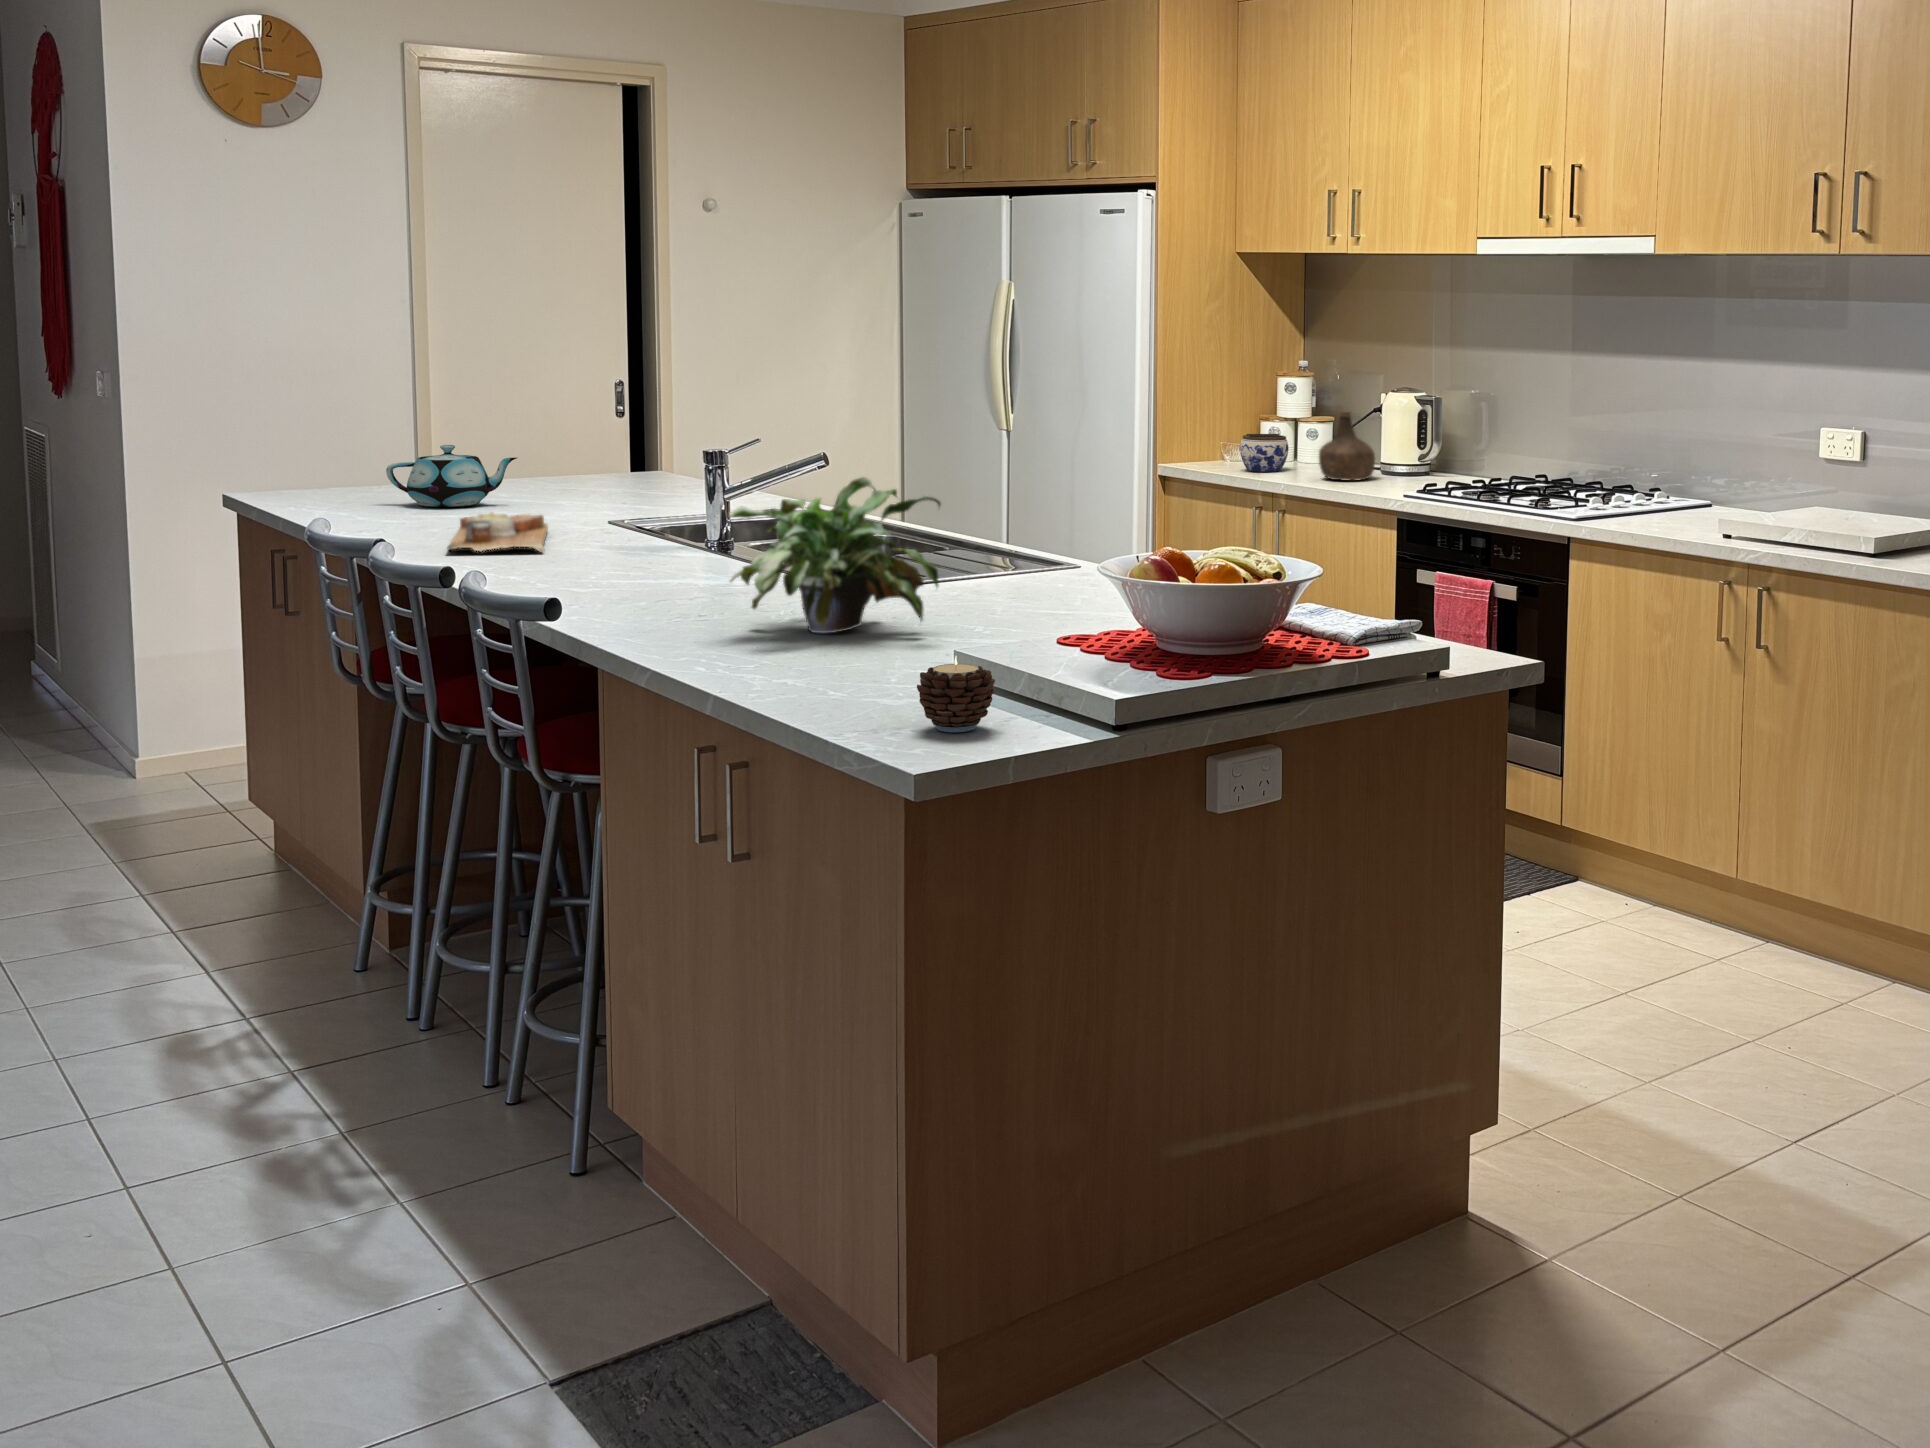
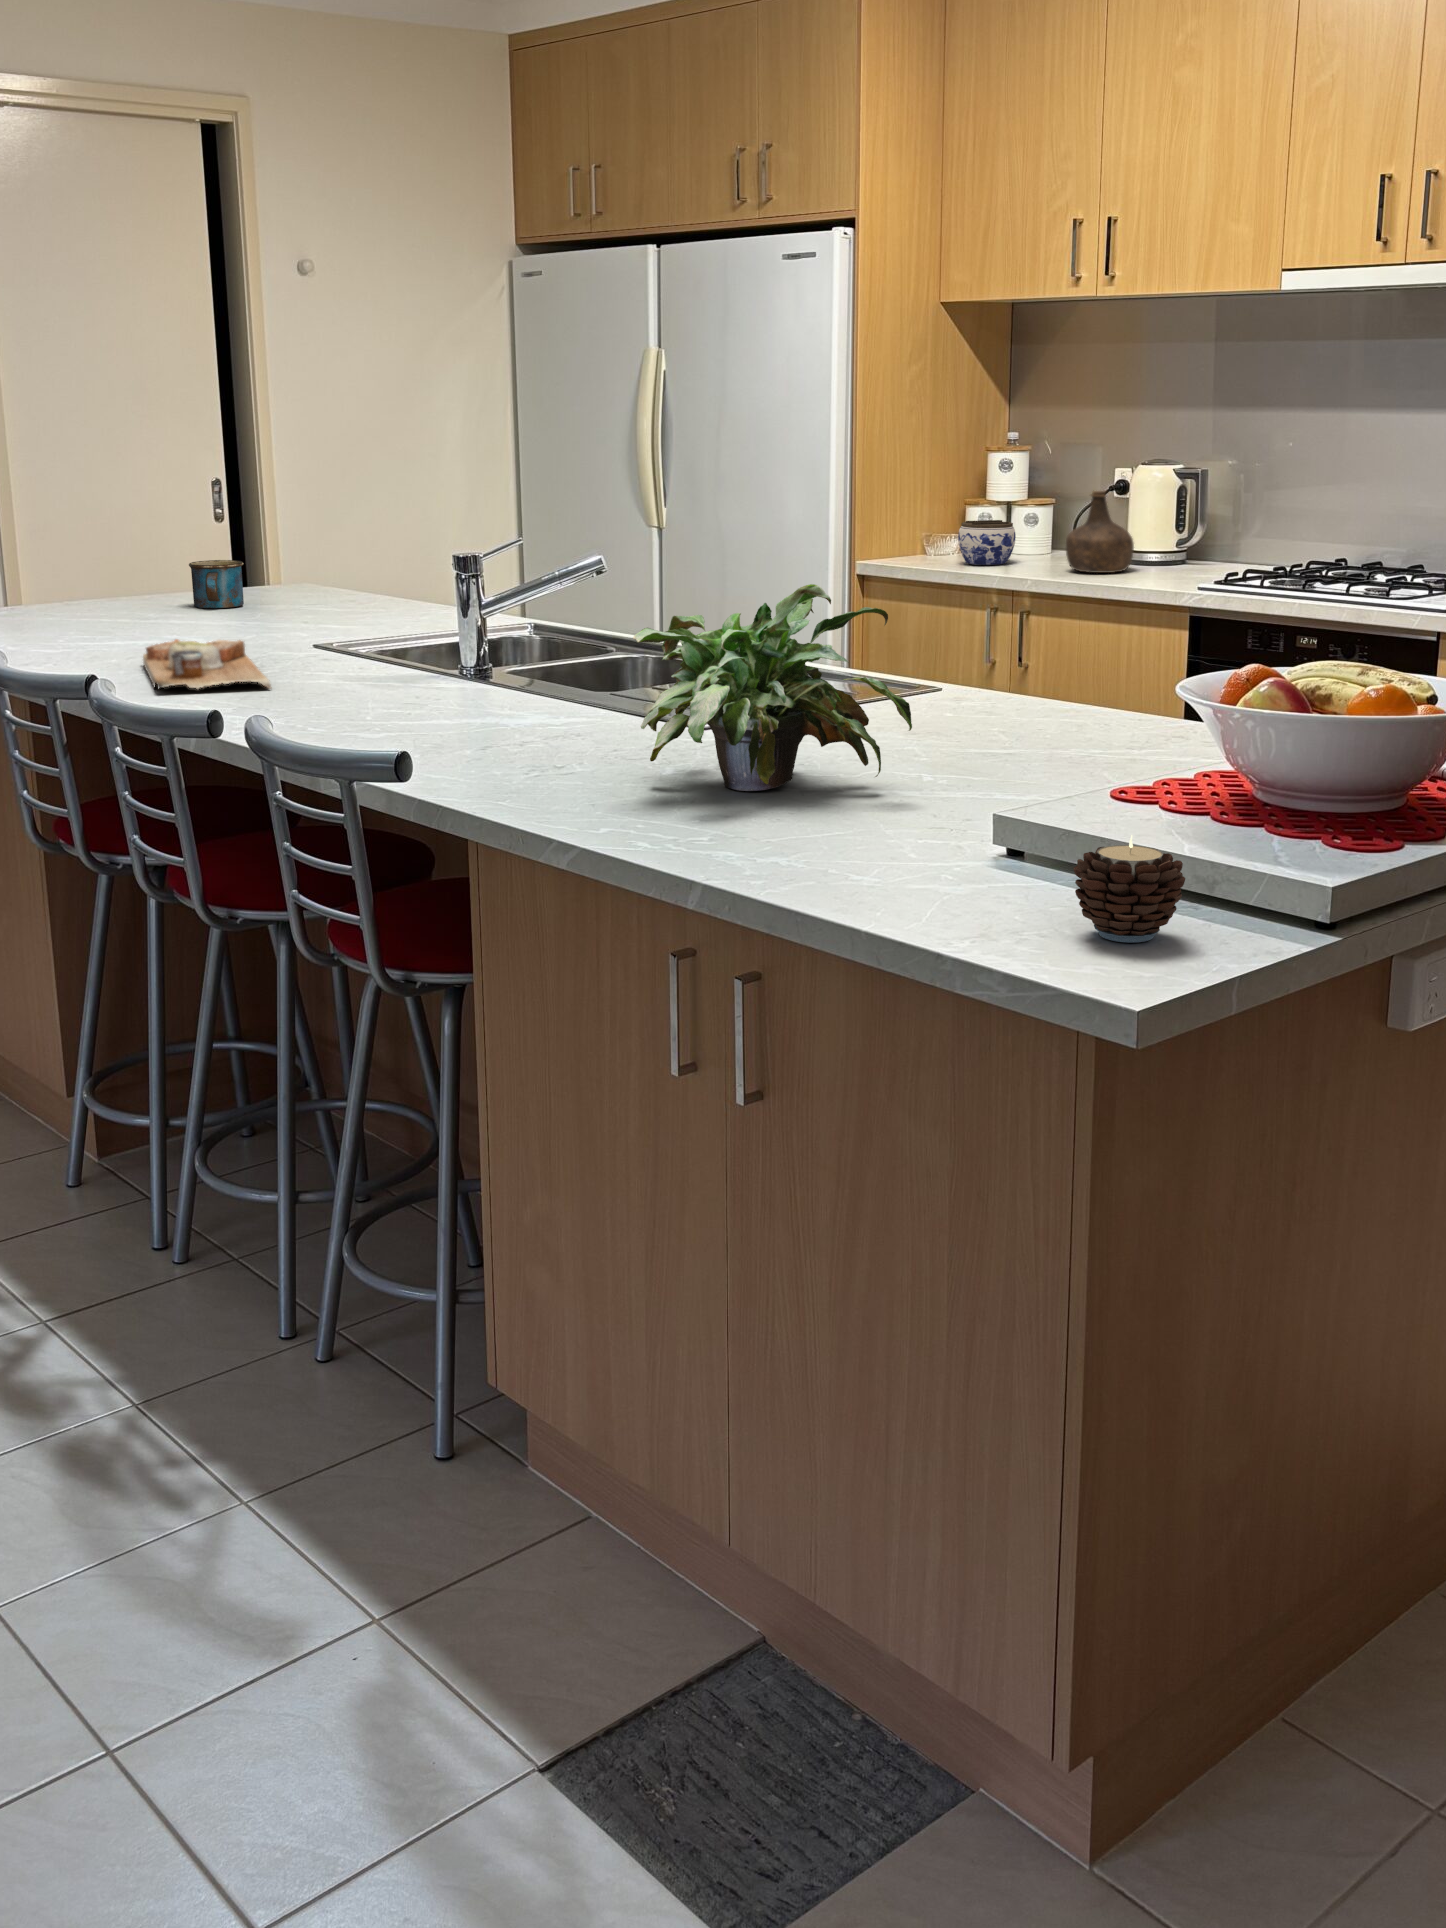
teapot: present [386,445,517,507] -> none [16,558,168,632]
mug: none [555,450,603,490] -> present [189,560,244,608]

